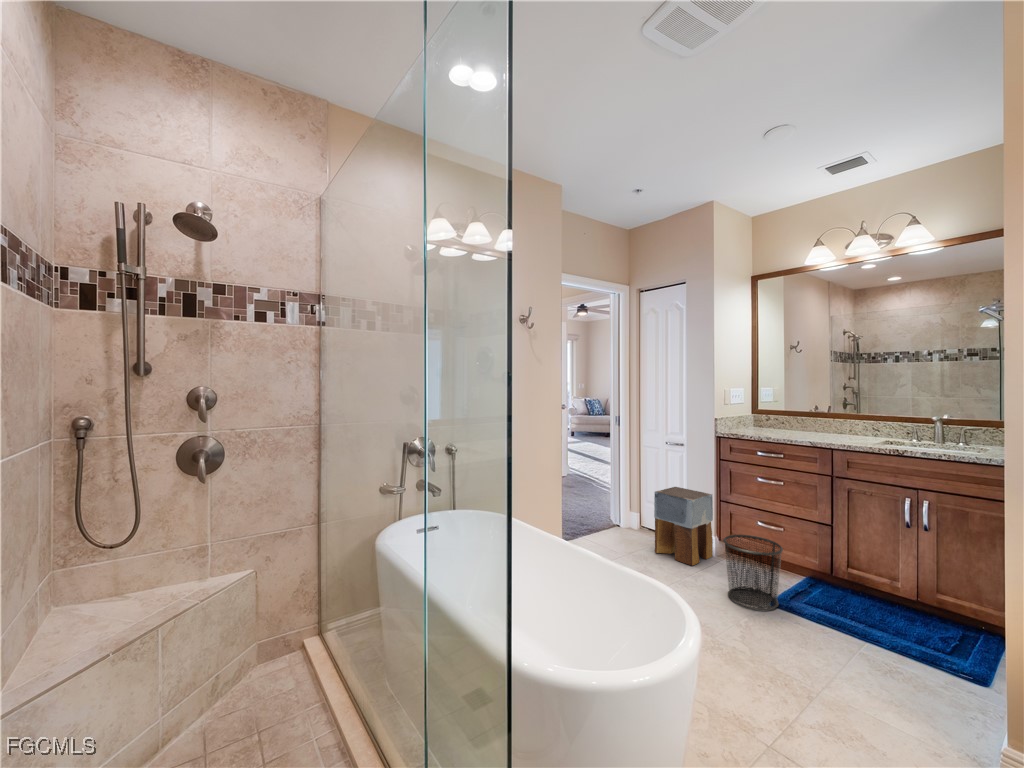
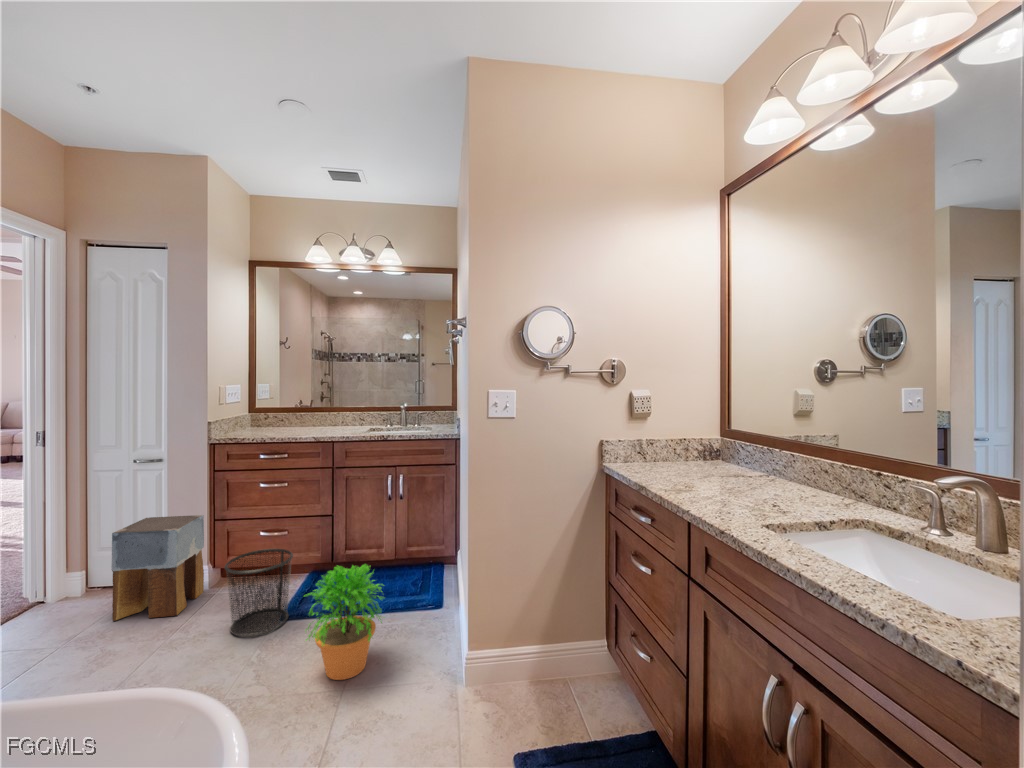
potted plant: none [784,571,878,691] -> present [306,564,382,680]

